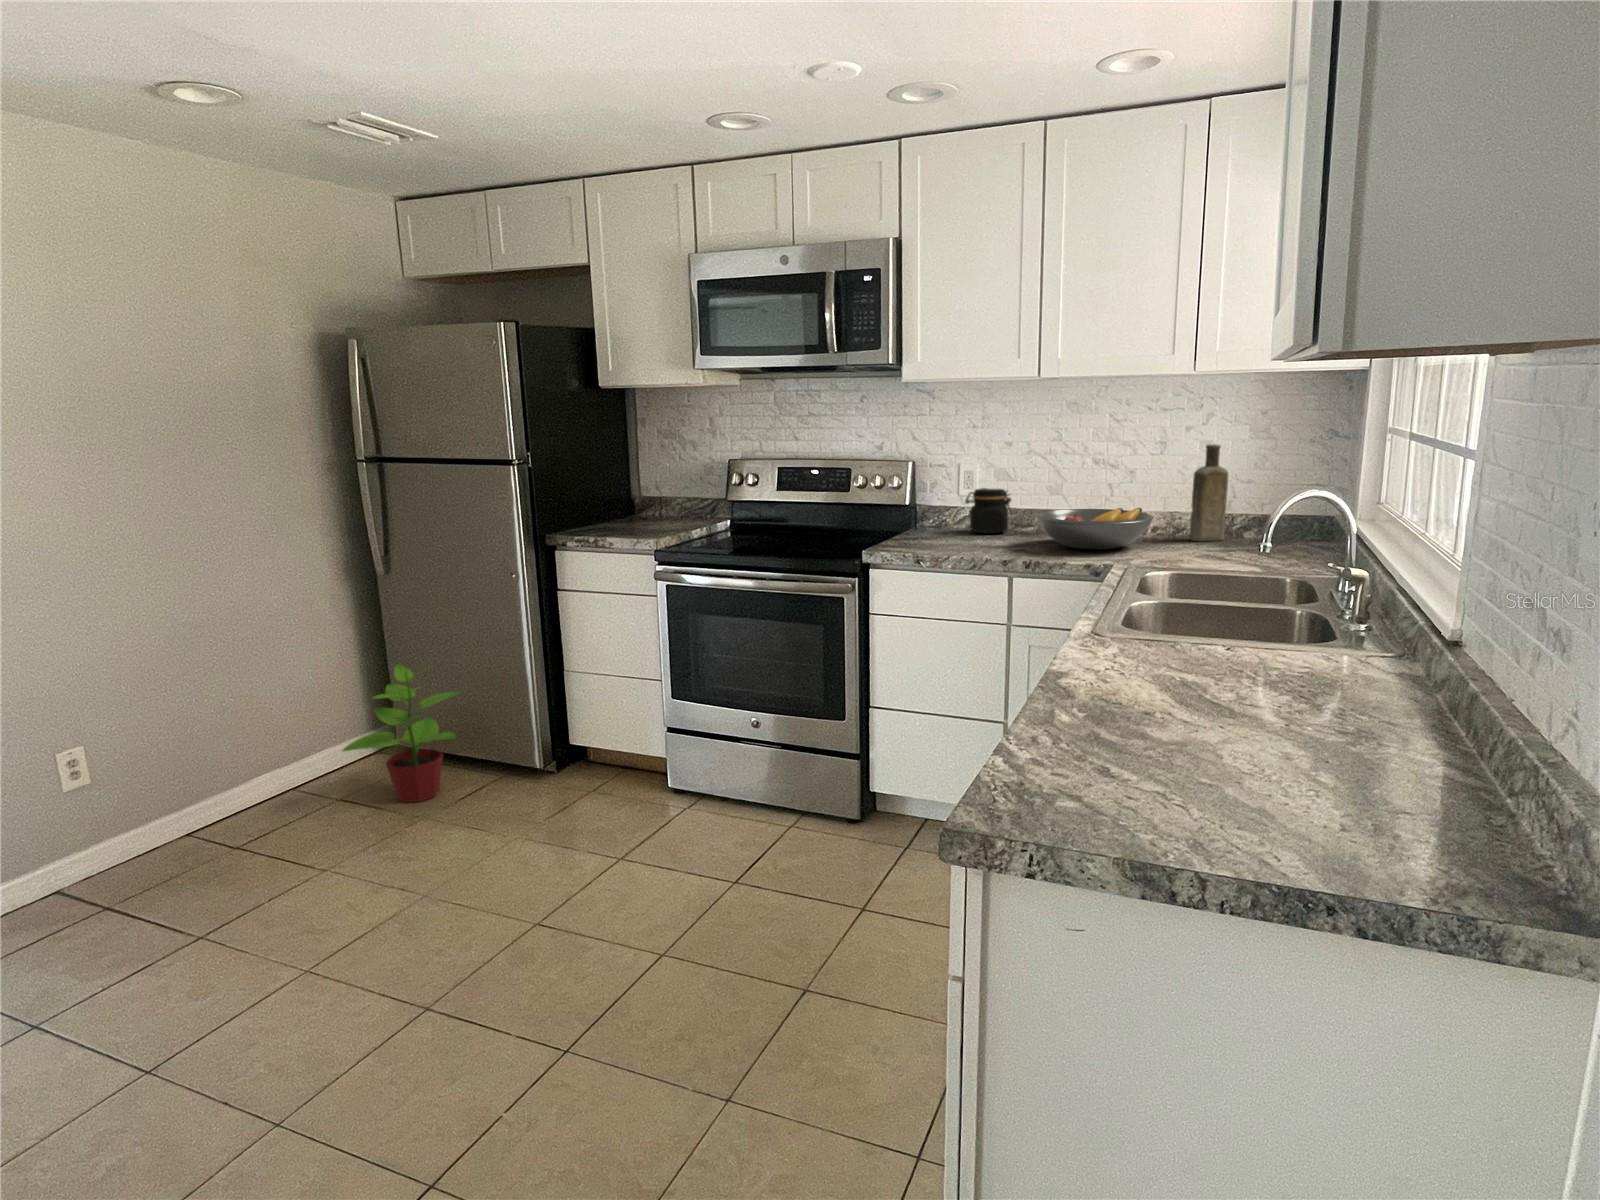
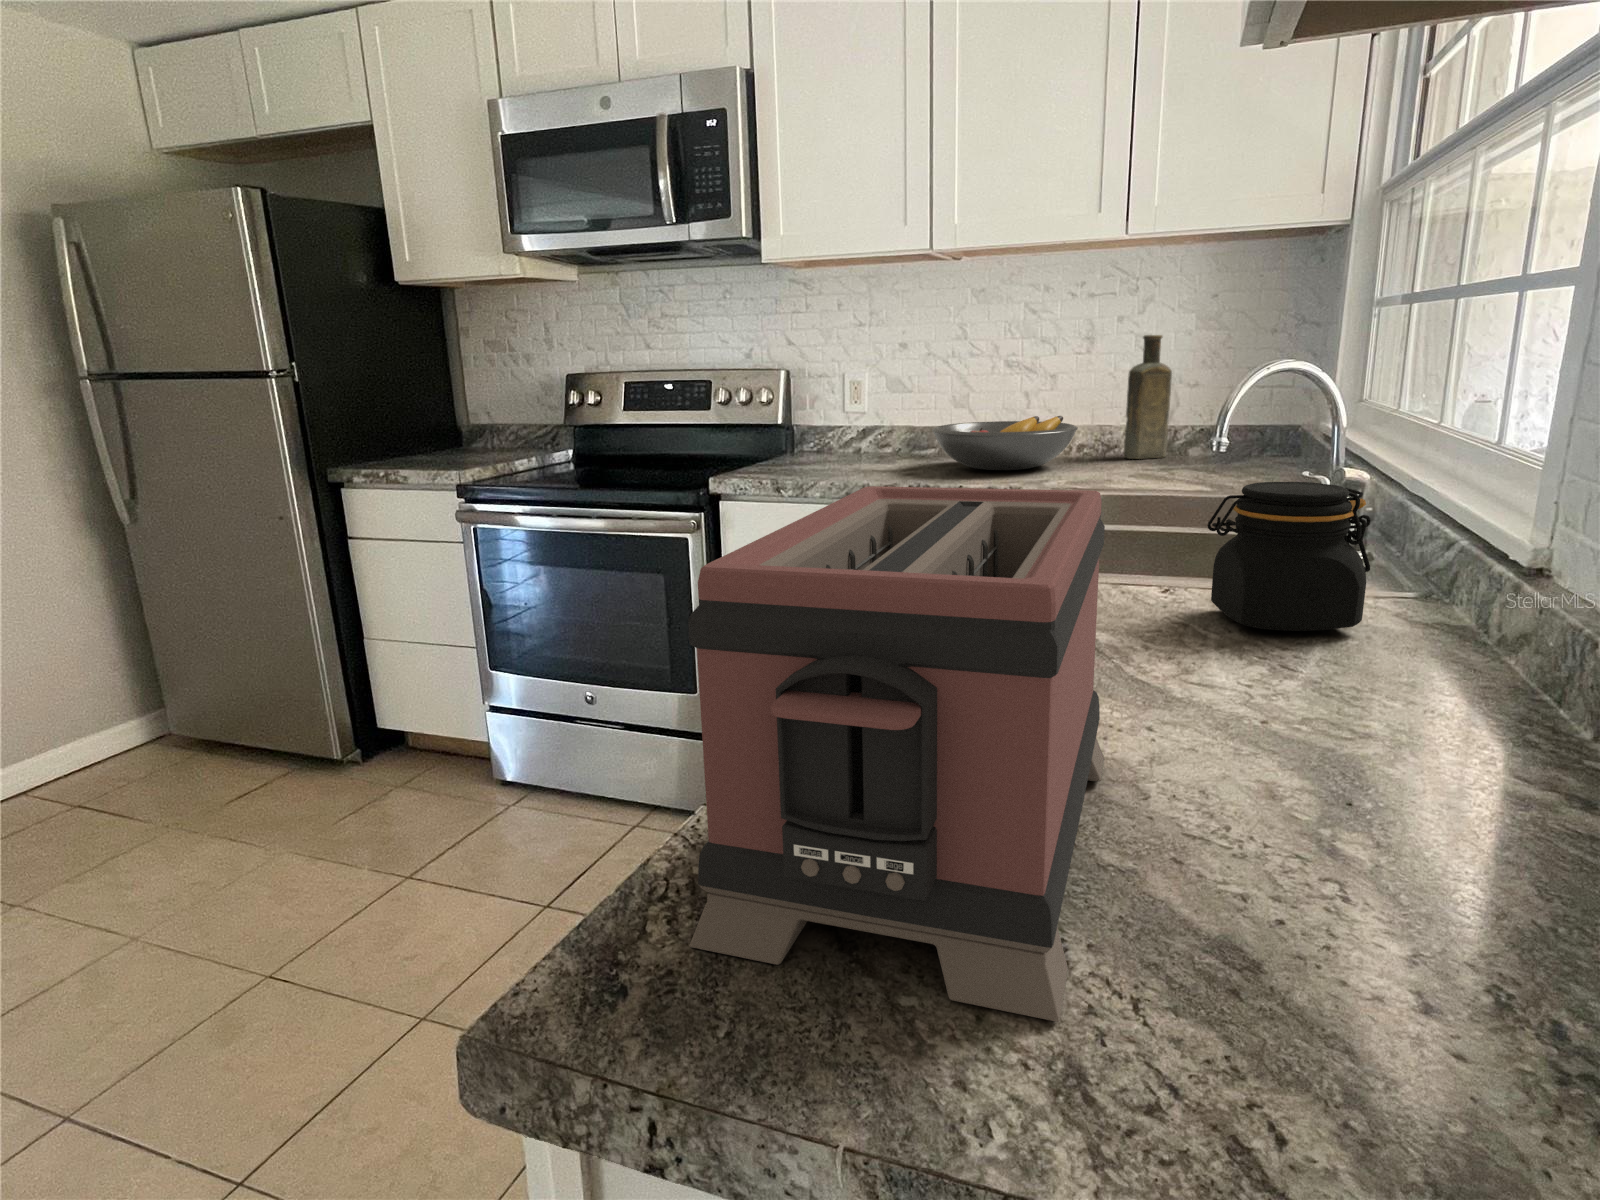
jar: present [965,488,1011,533] -> present [1207,482,1371,631]
toaster: none [1020,592,1201,829] -> present [688,486,1105,1022]
potted plant: present [343,664,461,802] -> none [59,633,227,810]

